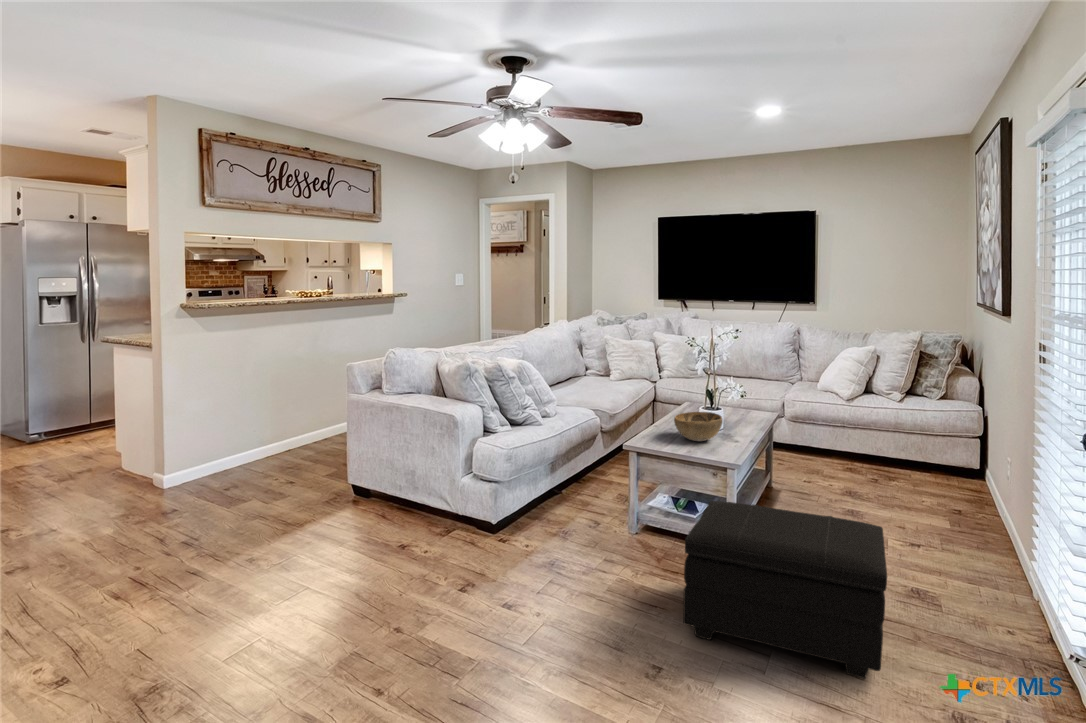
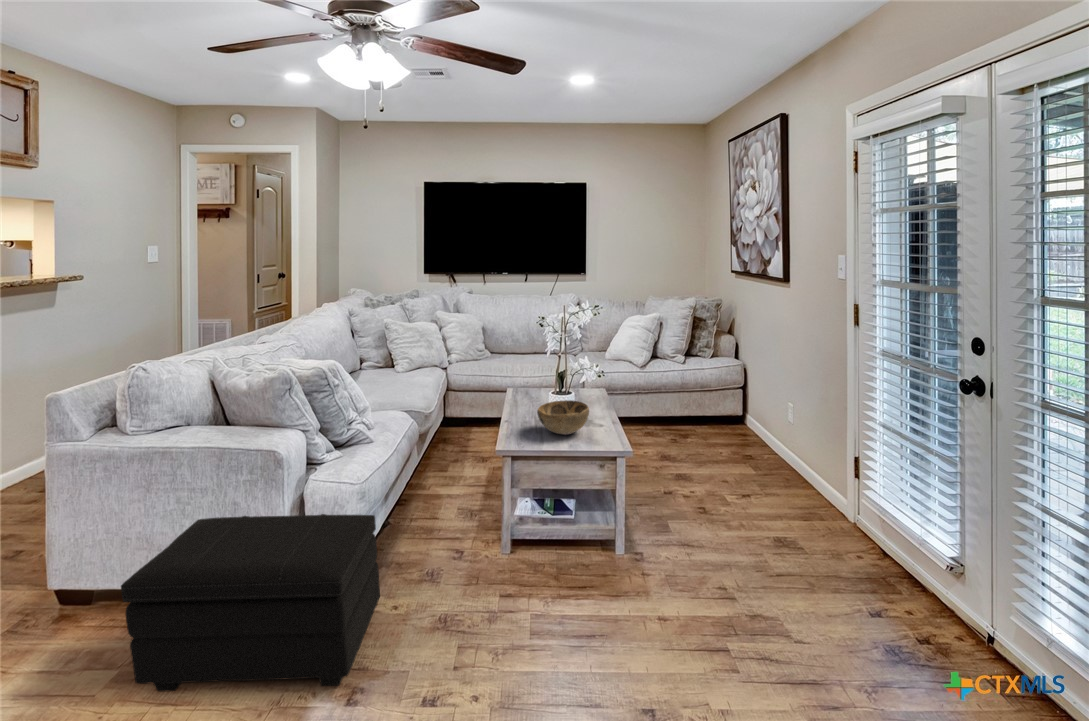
footstool: present [683,501,887,678] -> present [121,514,380,692]

